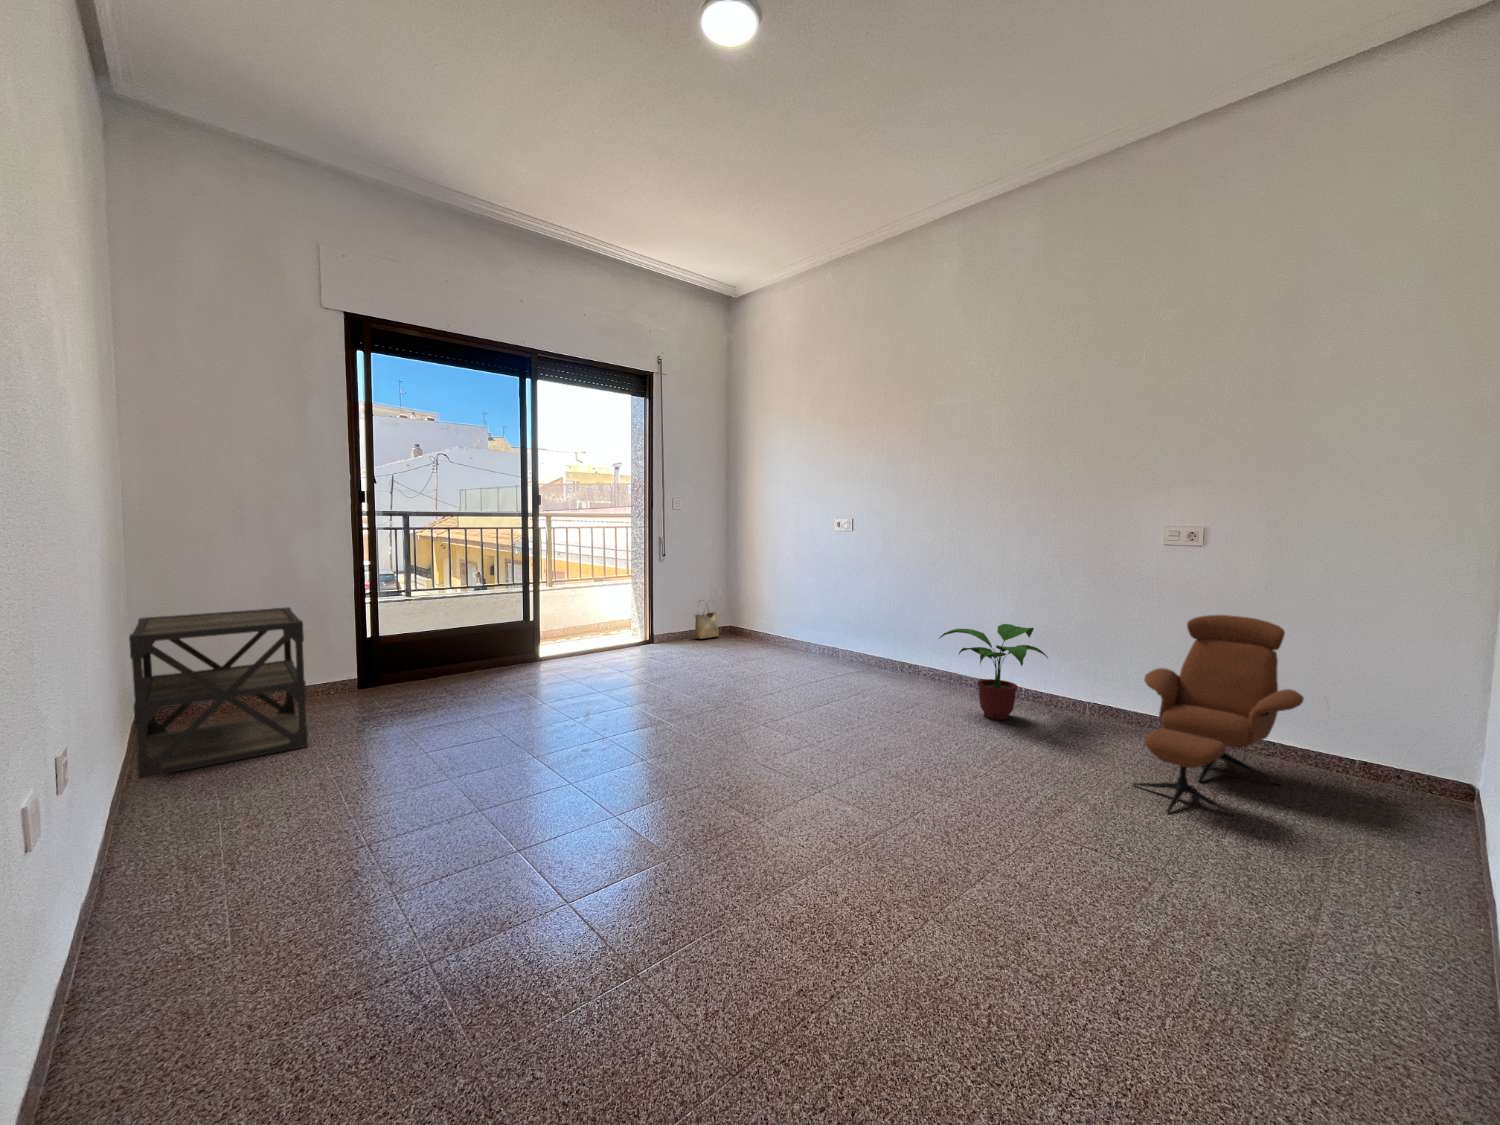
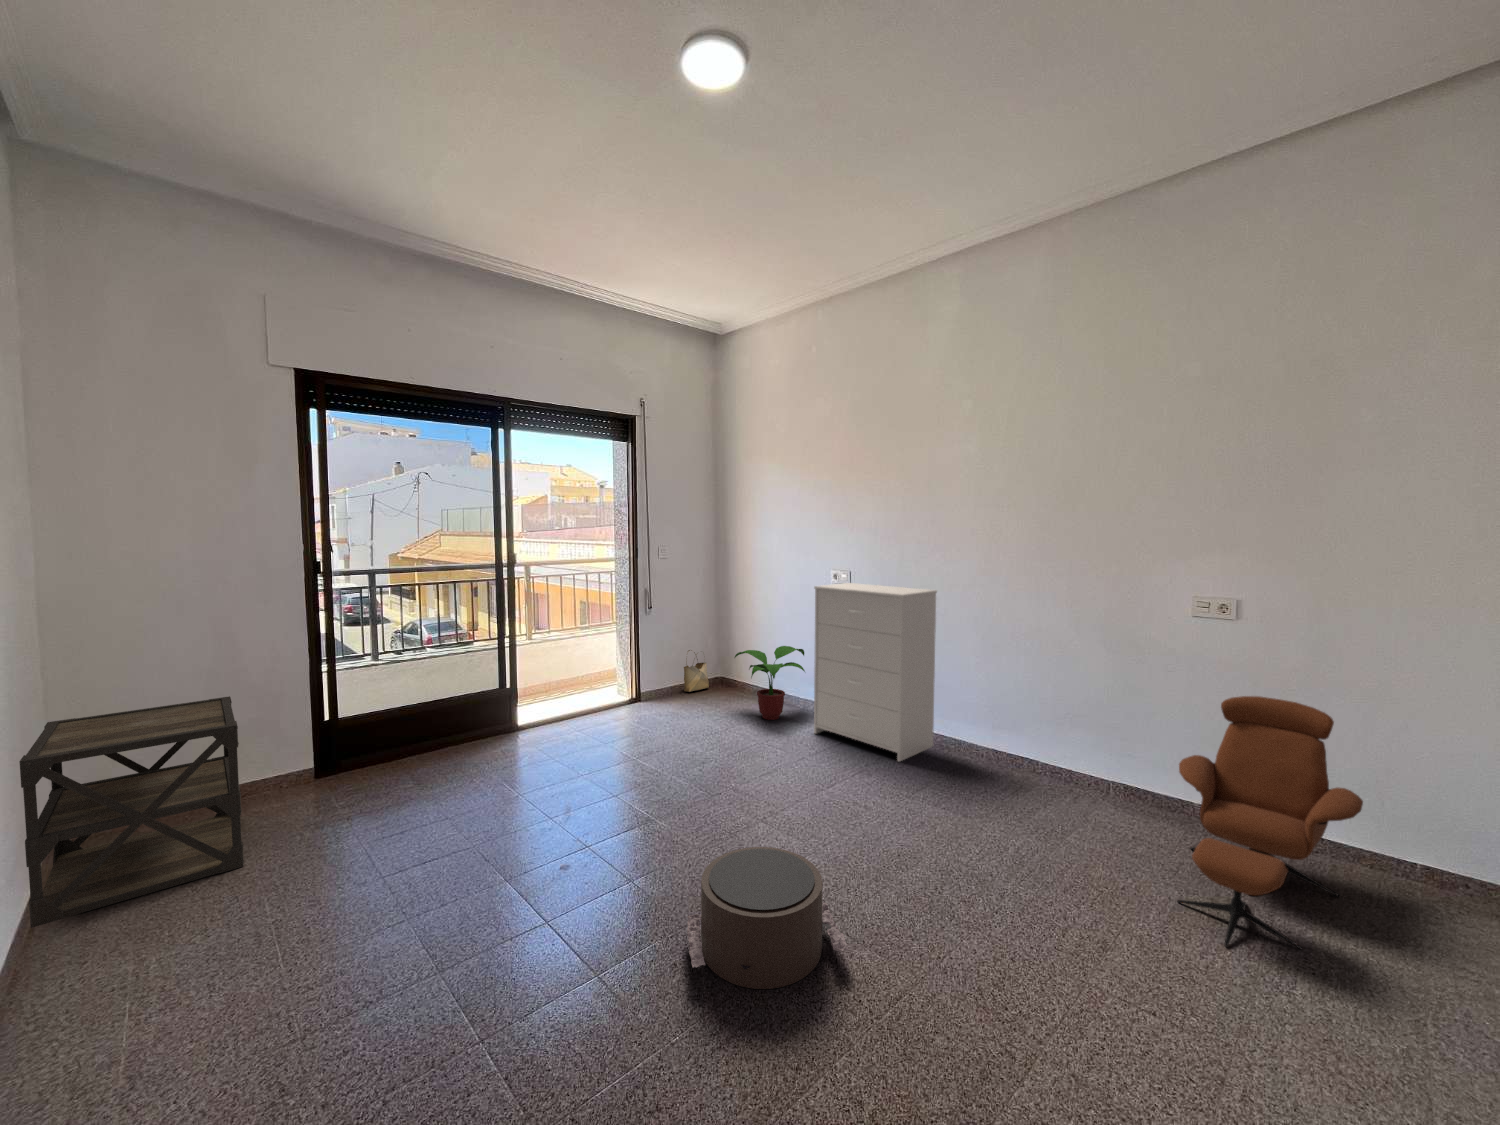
dresser: none [817,530,935,691] -> present [814,583,937,761]
potted plant: present [939,624,1048,720] -> present [735,646,805,720]
pouf: none [695,728,833,828] -> present [687,847,848,989]

